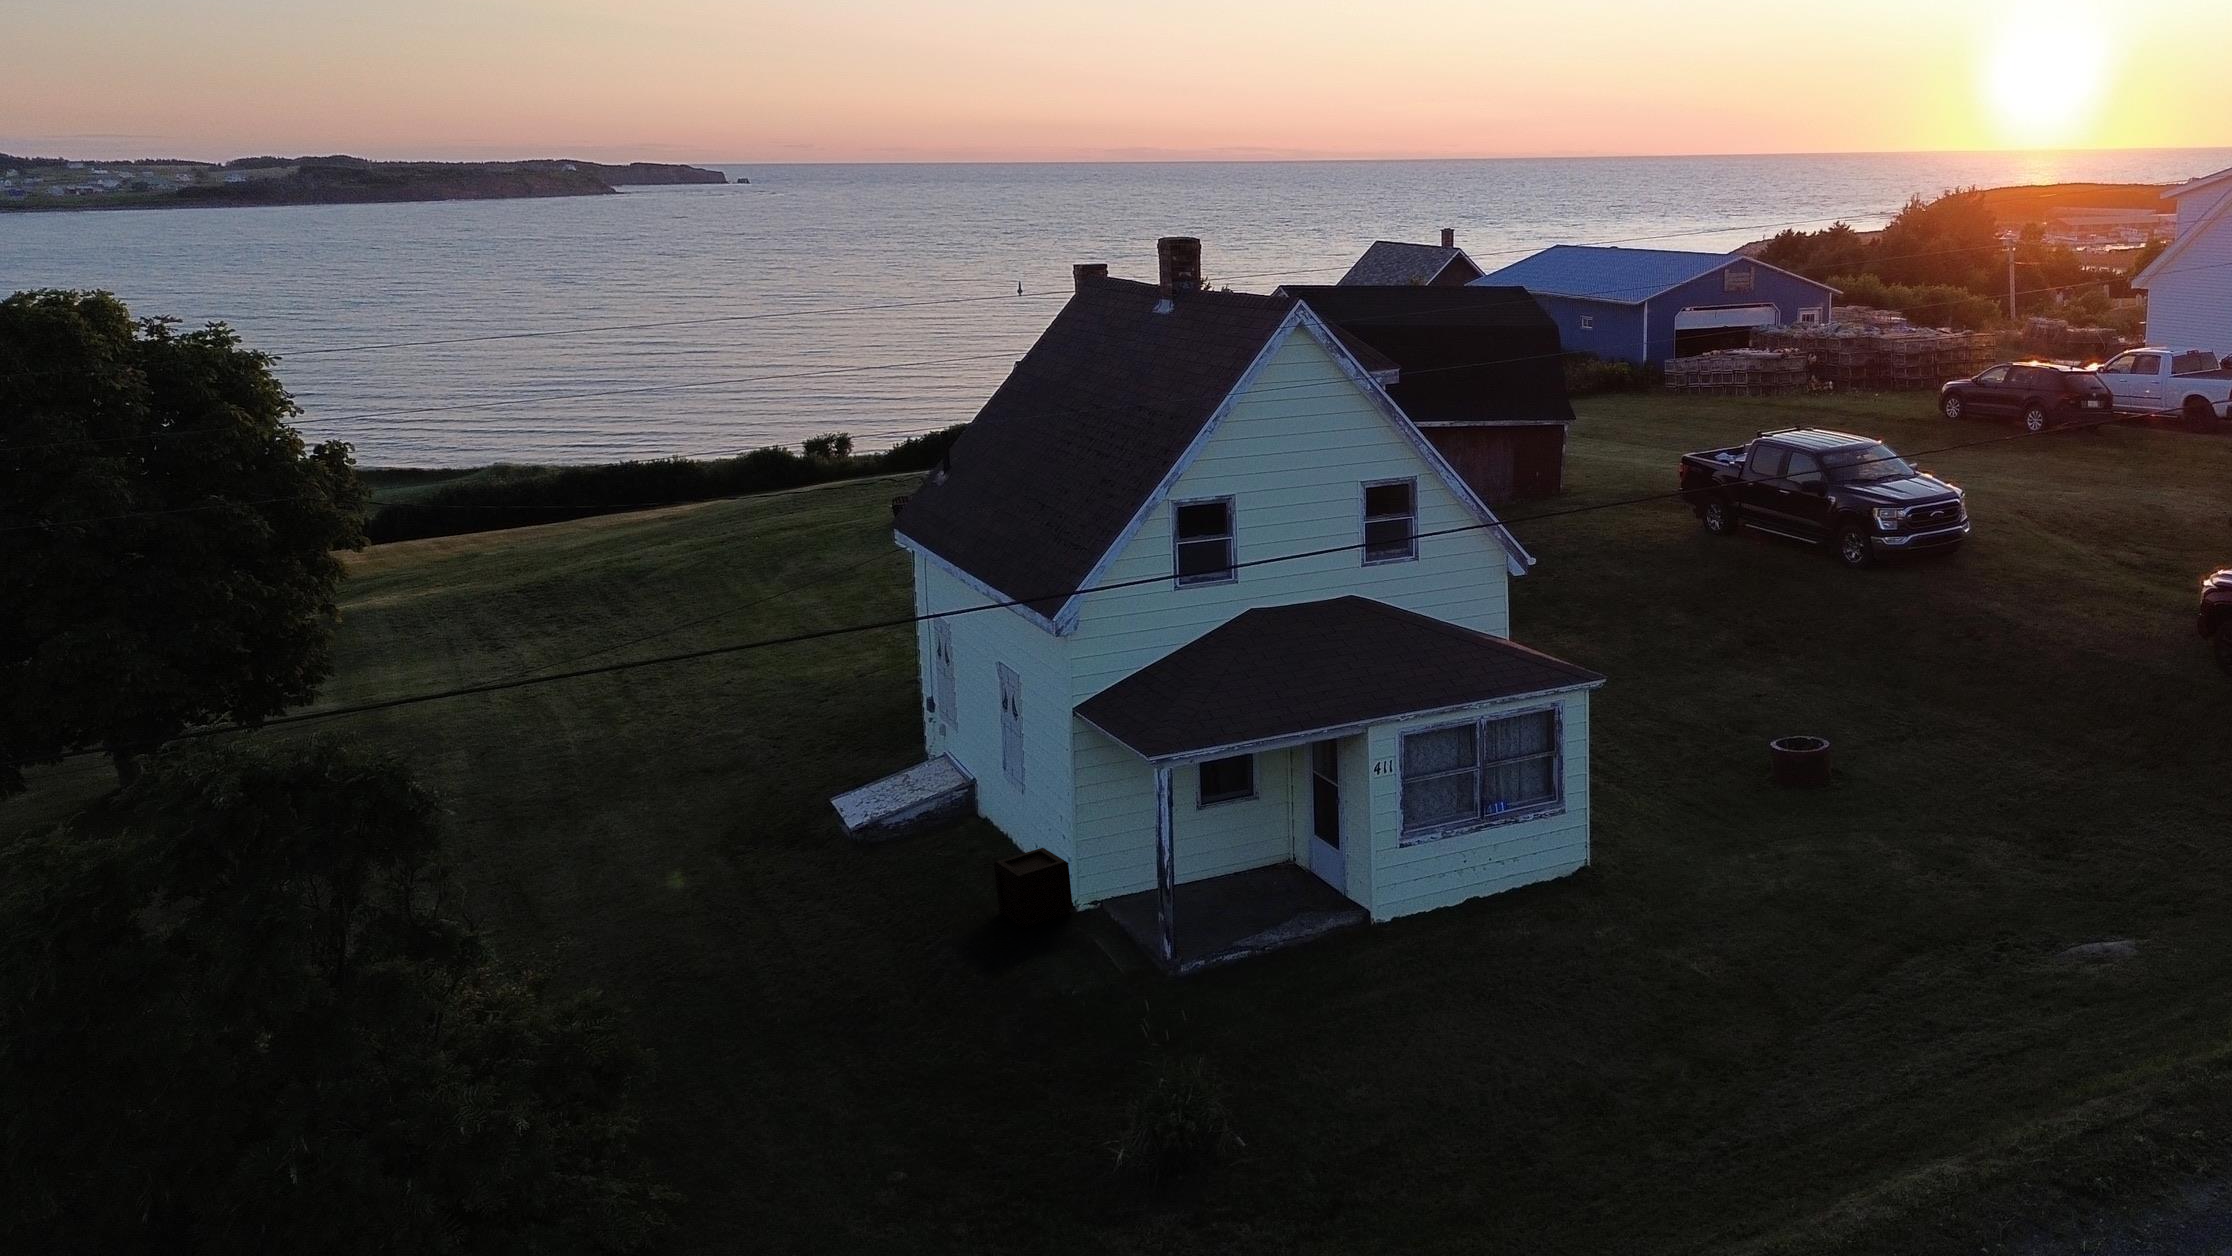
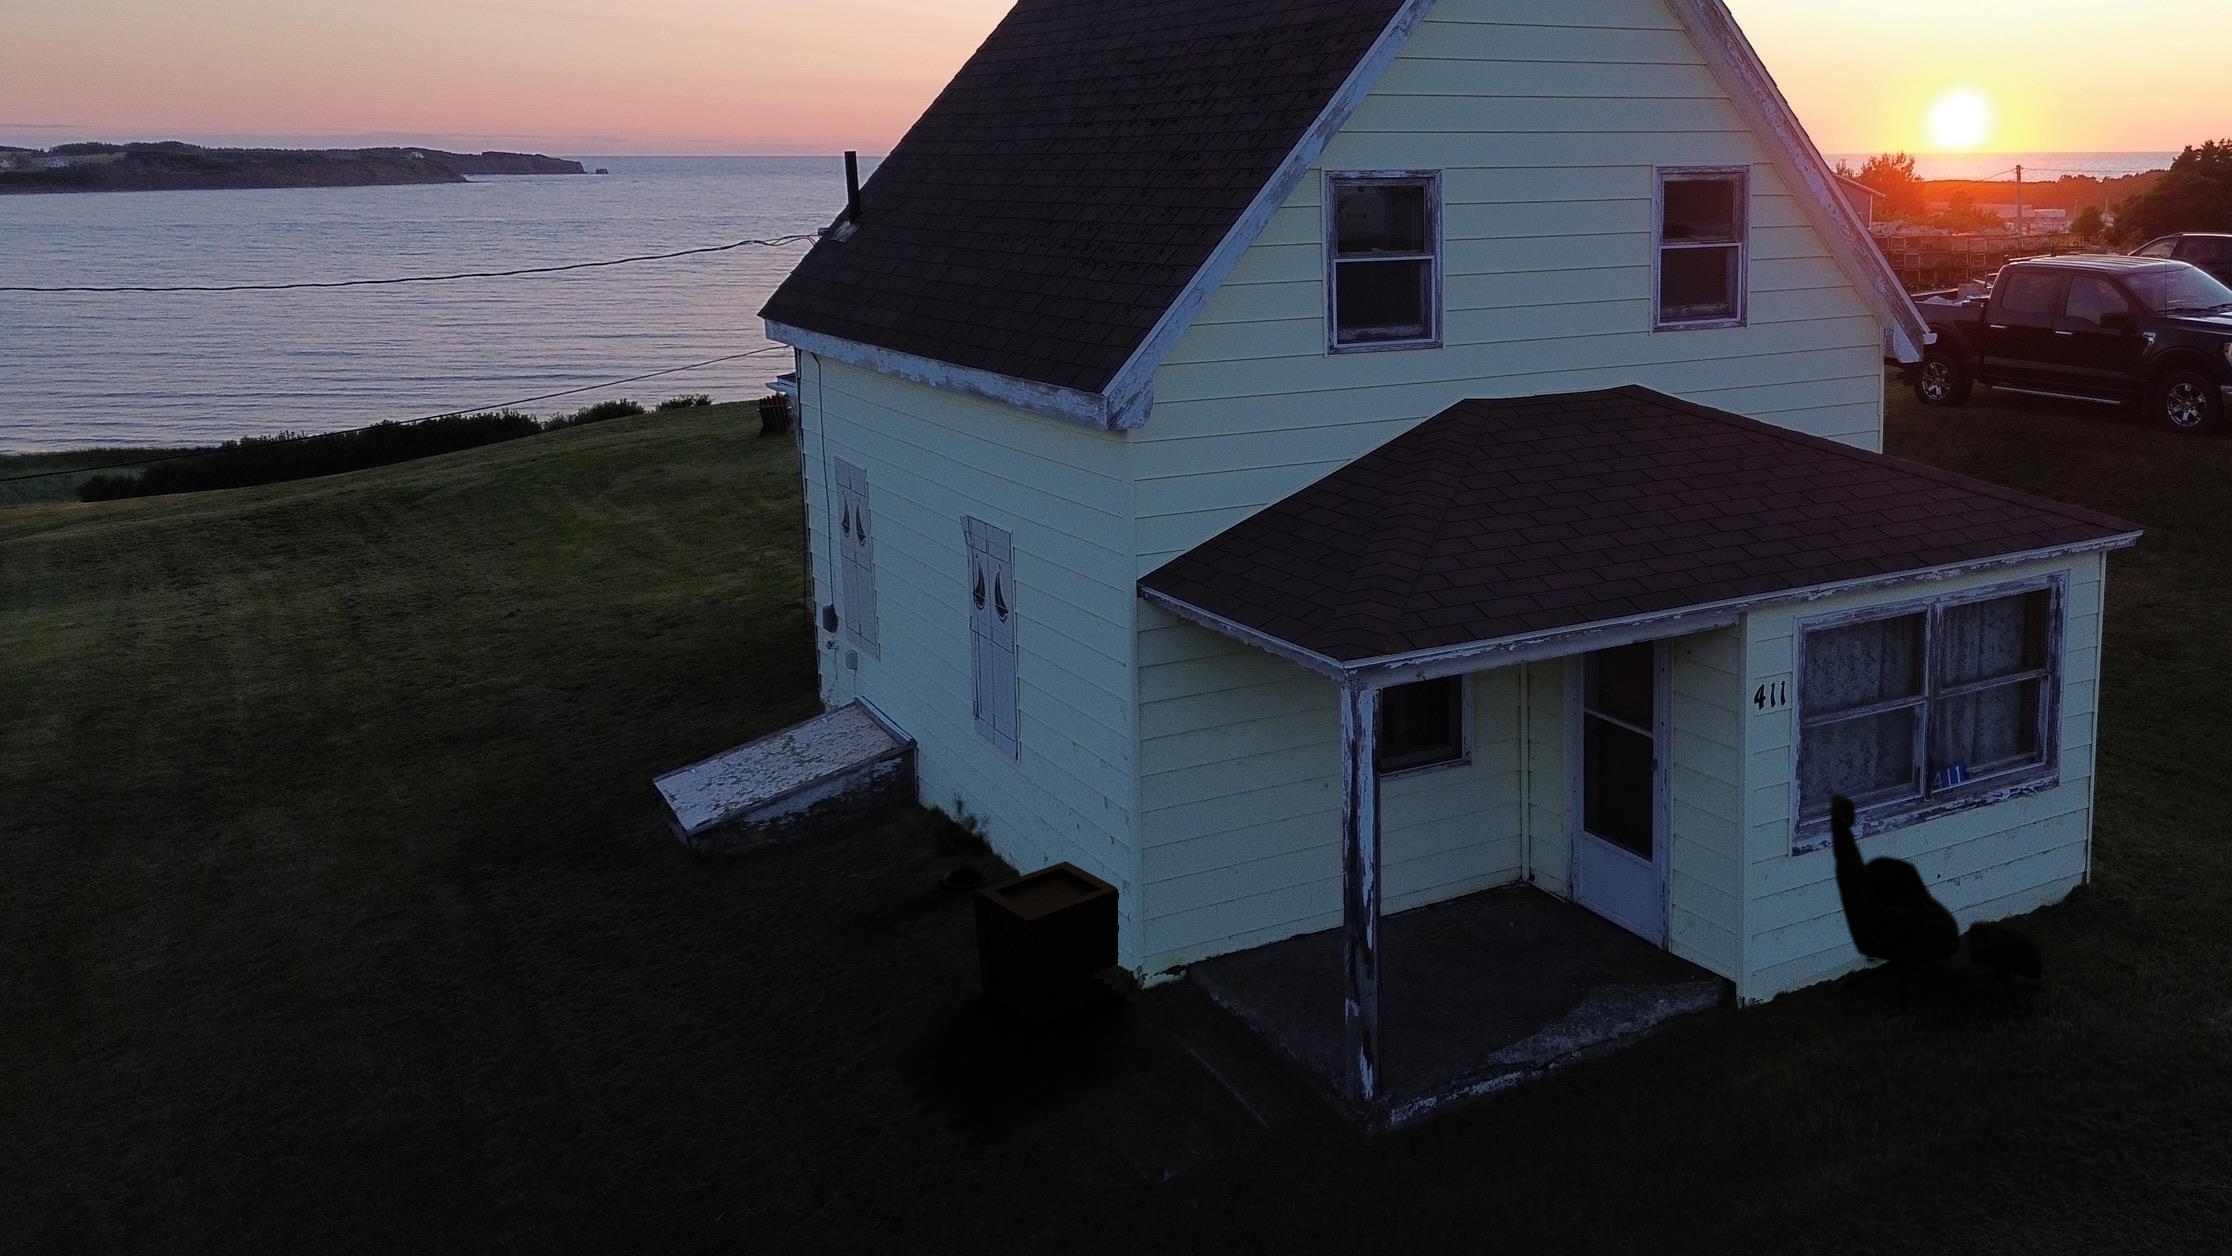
potted tree: none [977,809,1015,863] -> present [928,792,991,889]
lounge chair: none [1410,818,1521,926] -> present [1830,794,2043,1010]

